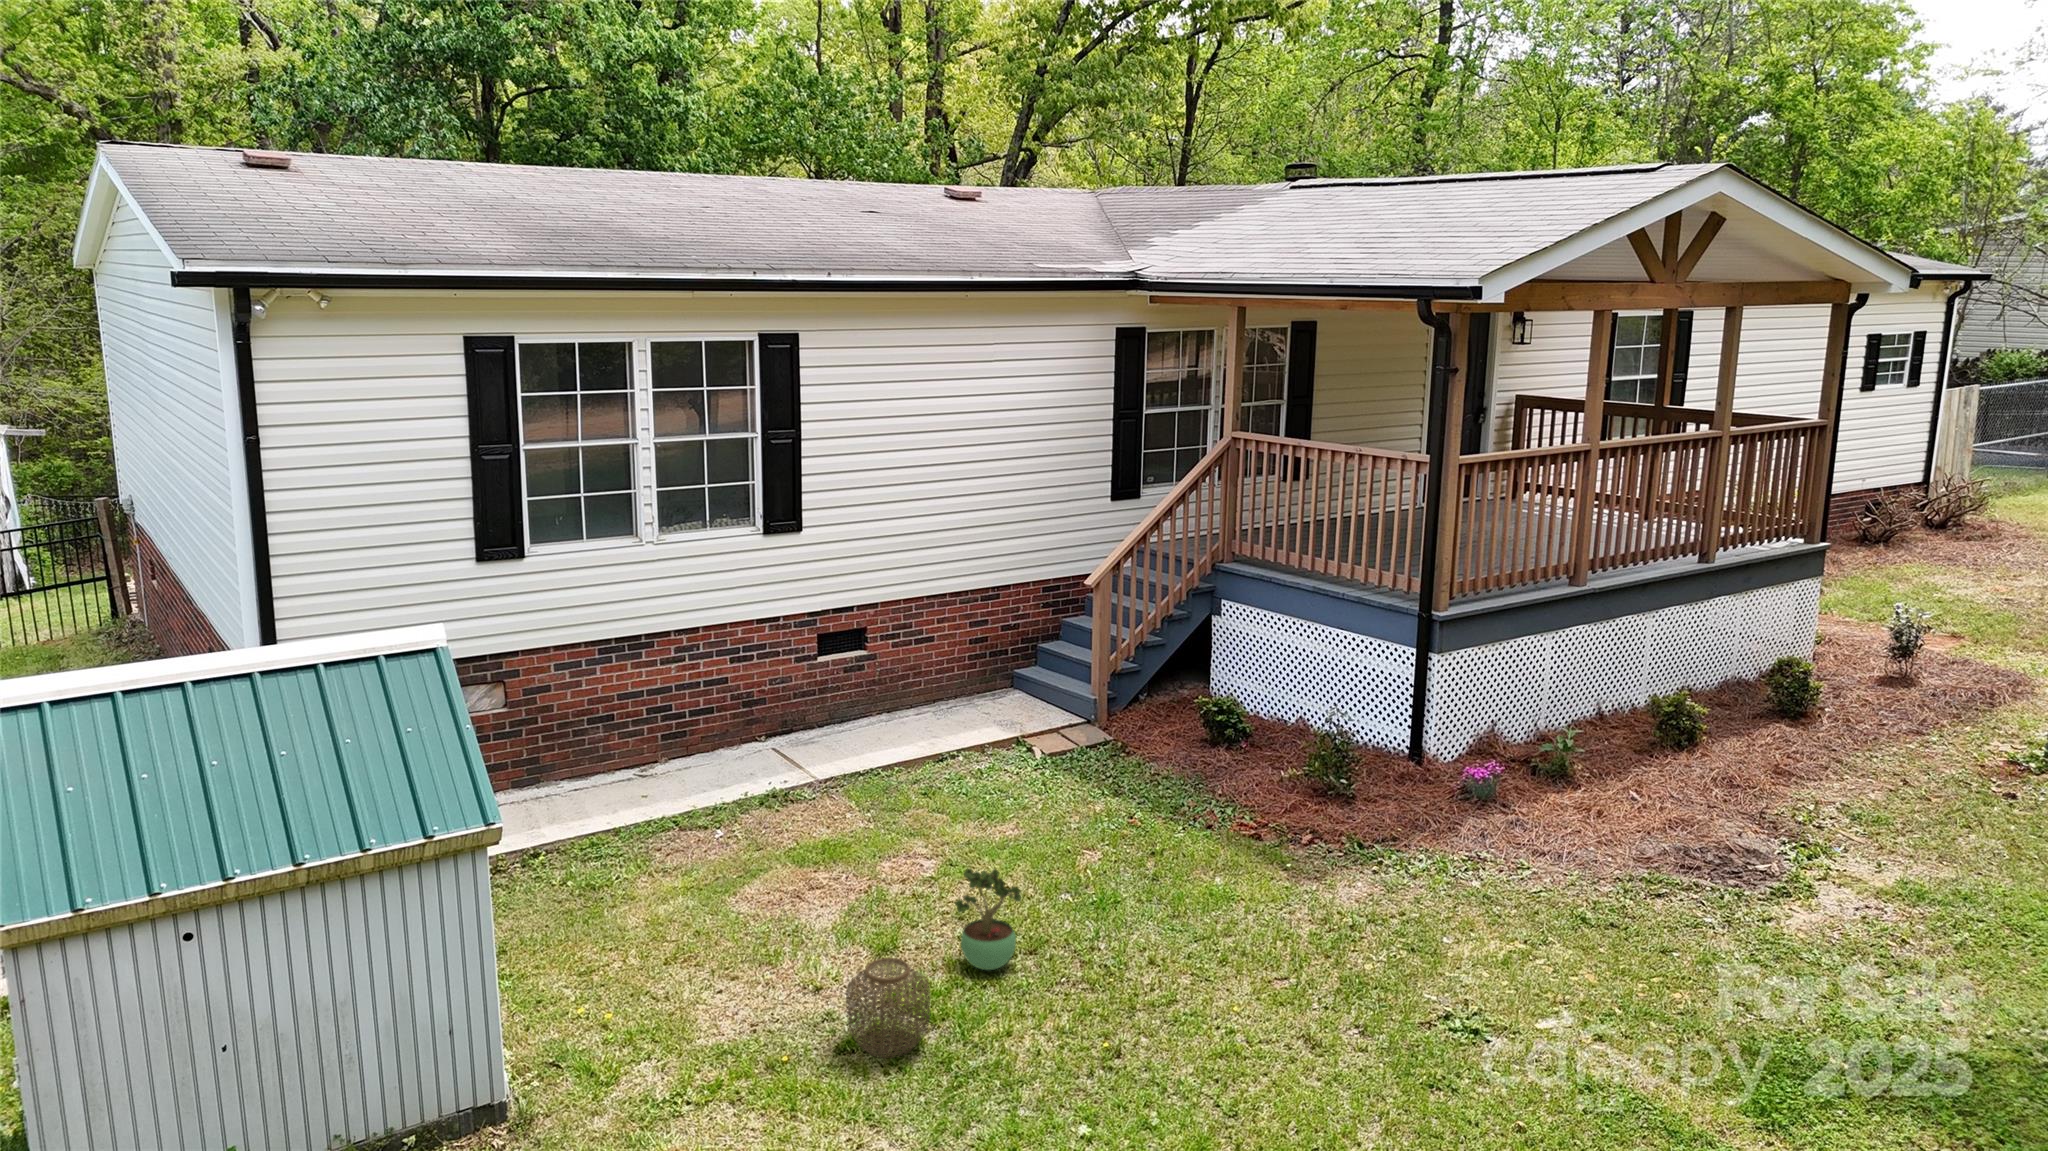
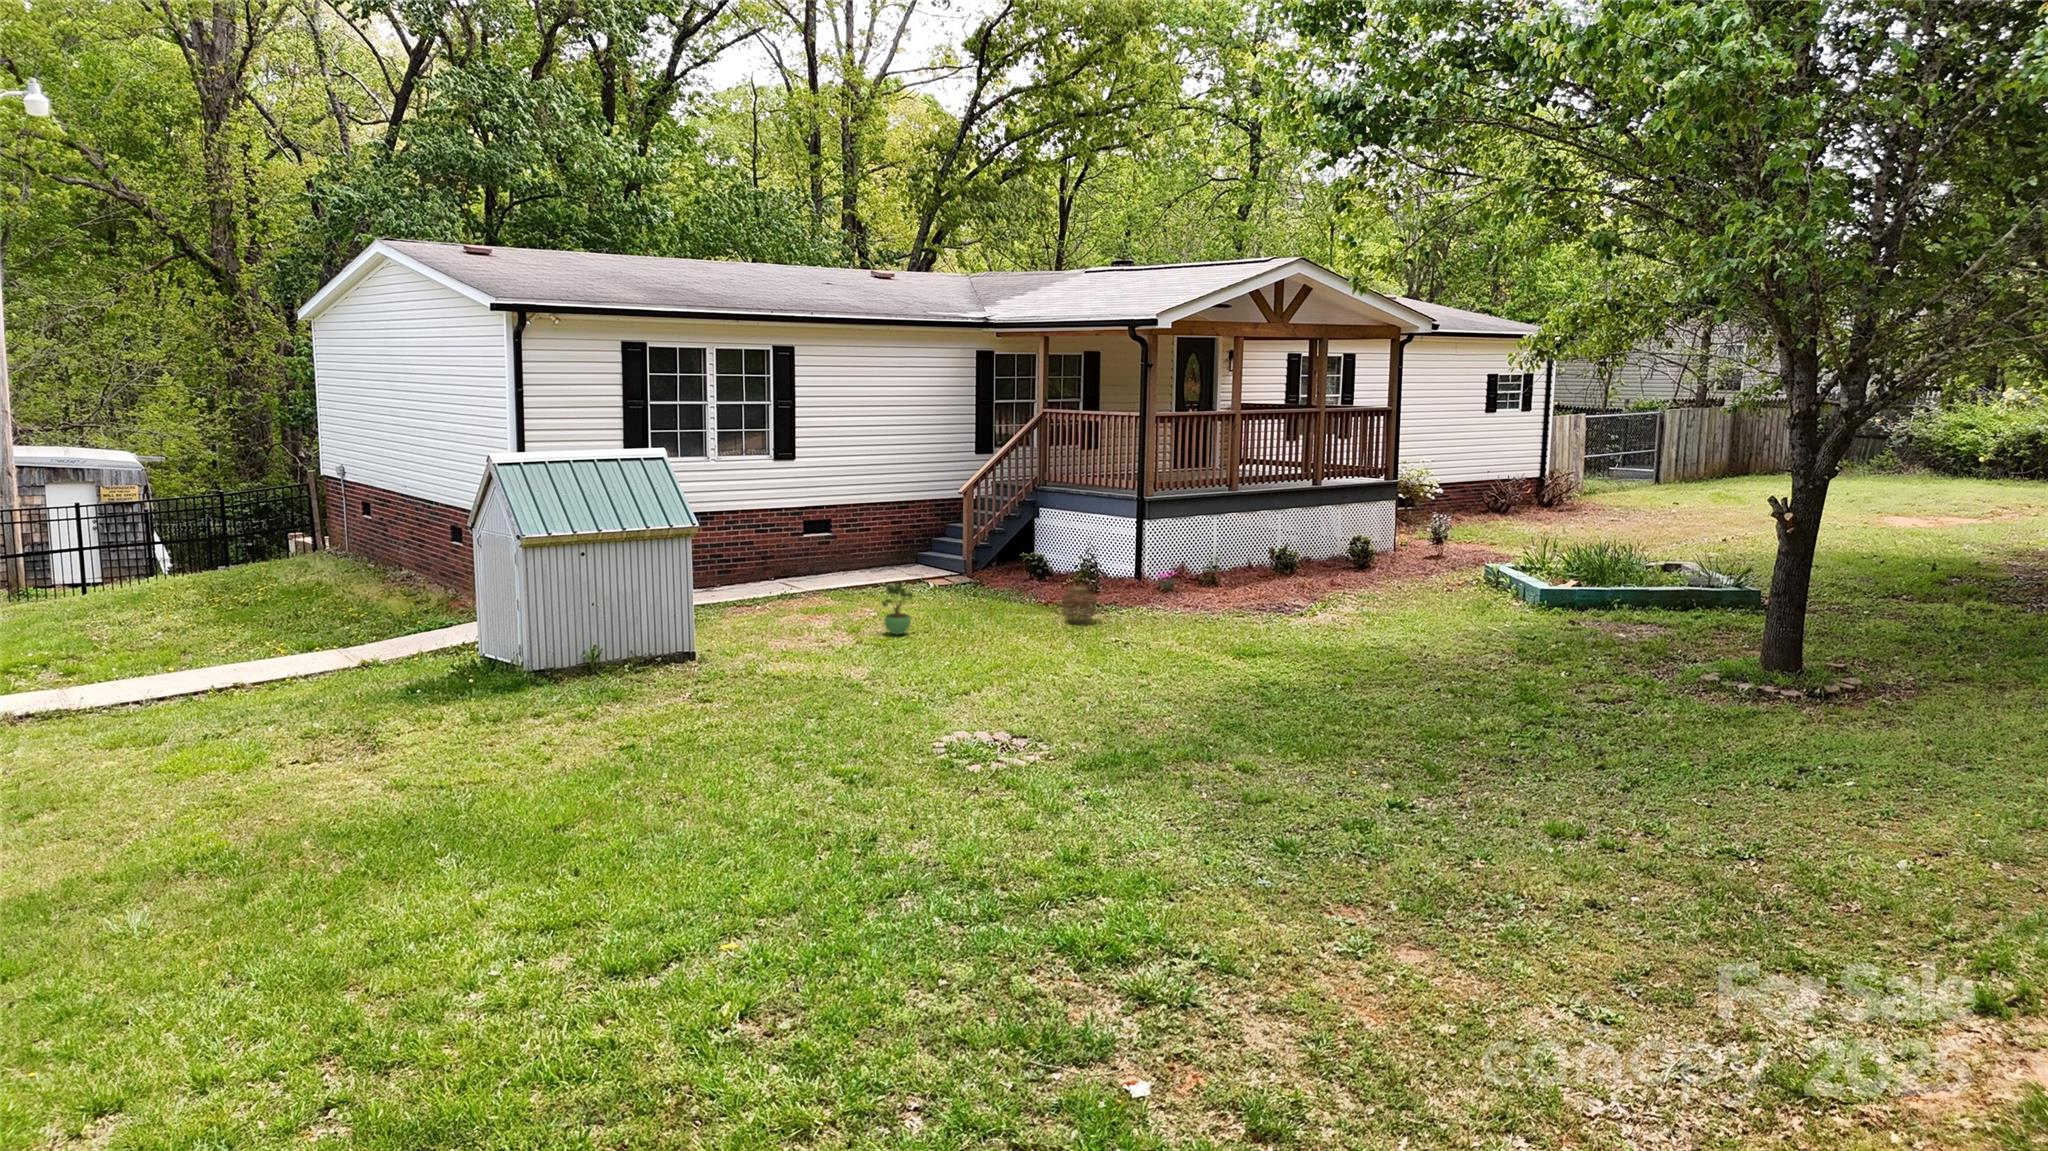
woven basket: present [846,958,930,1058] -> present [1062,586,1096,624]

